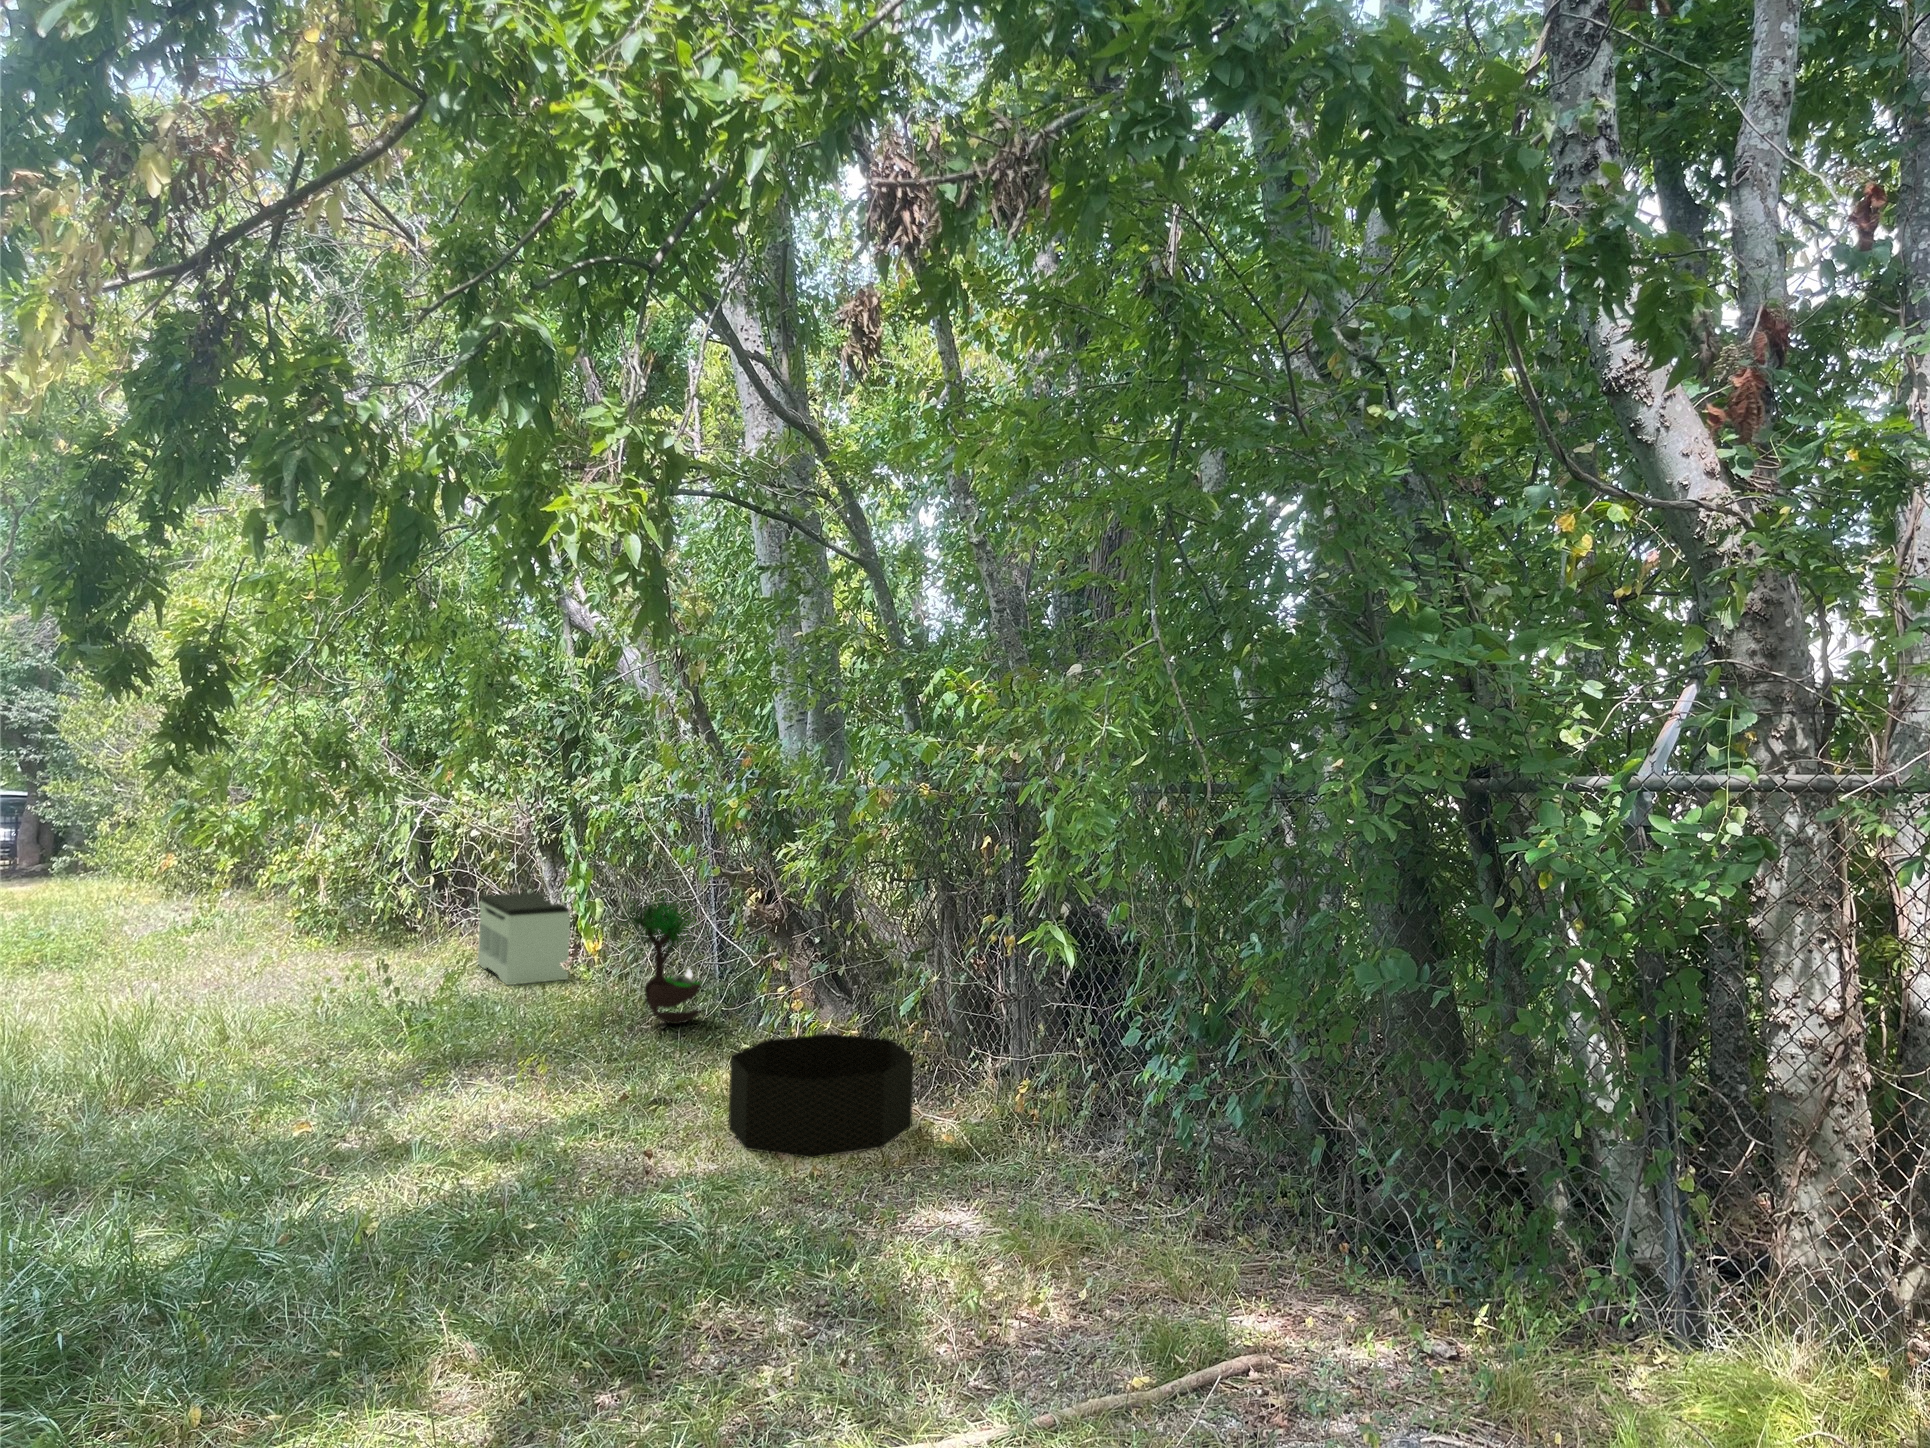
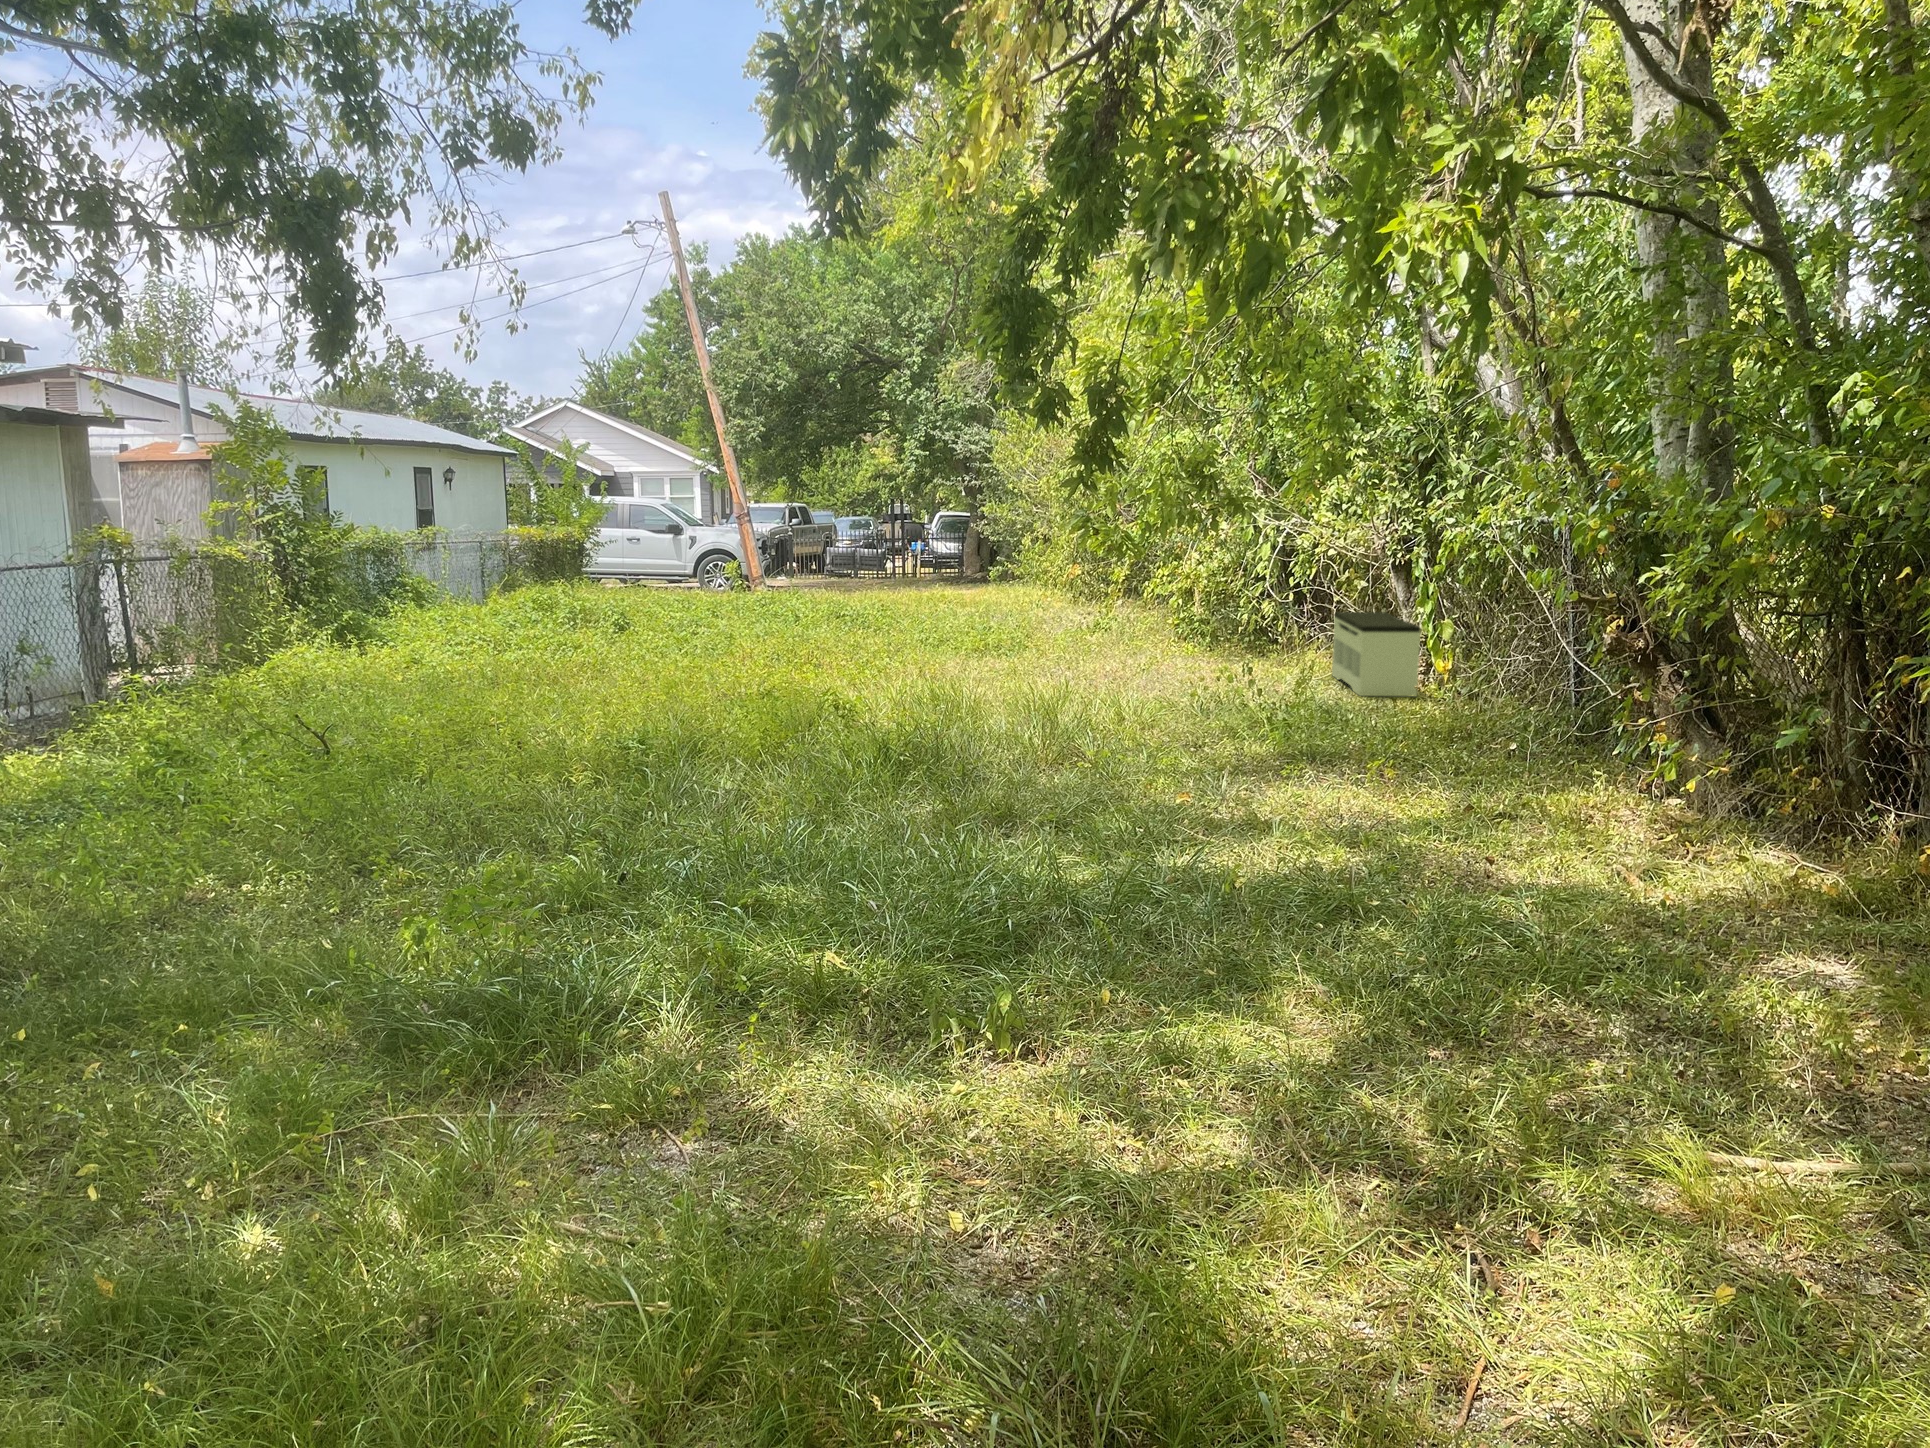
potted tree: present [624,894,702,1024] -> none [1471,608,1565,748]
basket: present [729,1034,913,1158] -> none [1578,769,1801,891]

